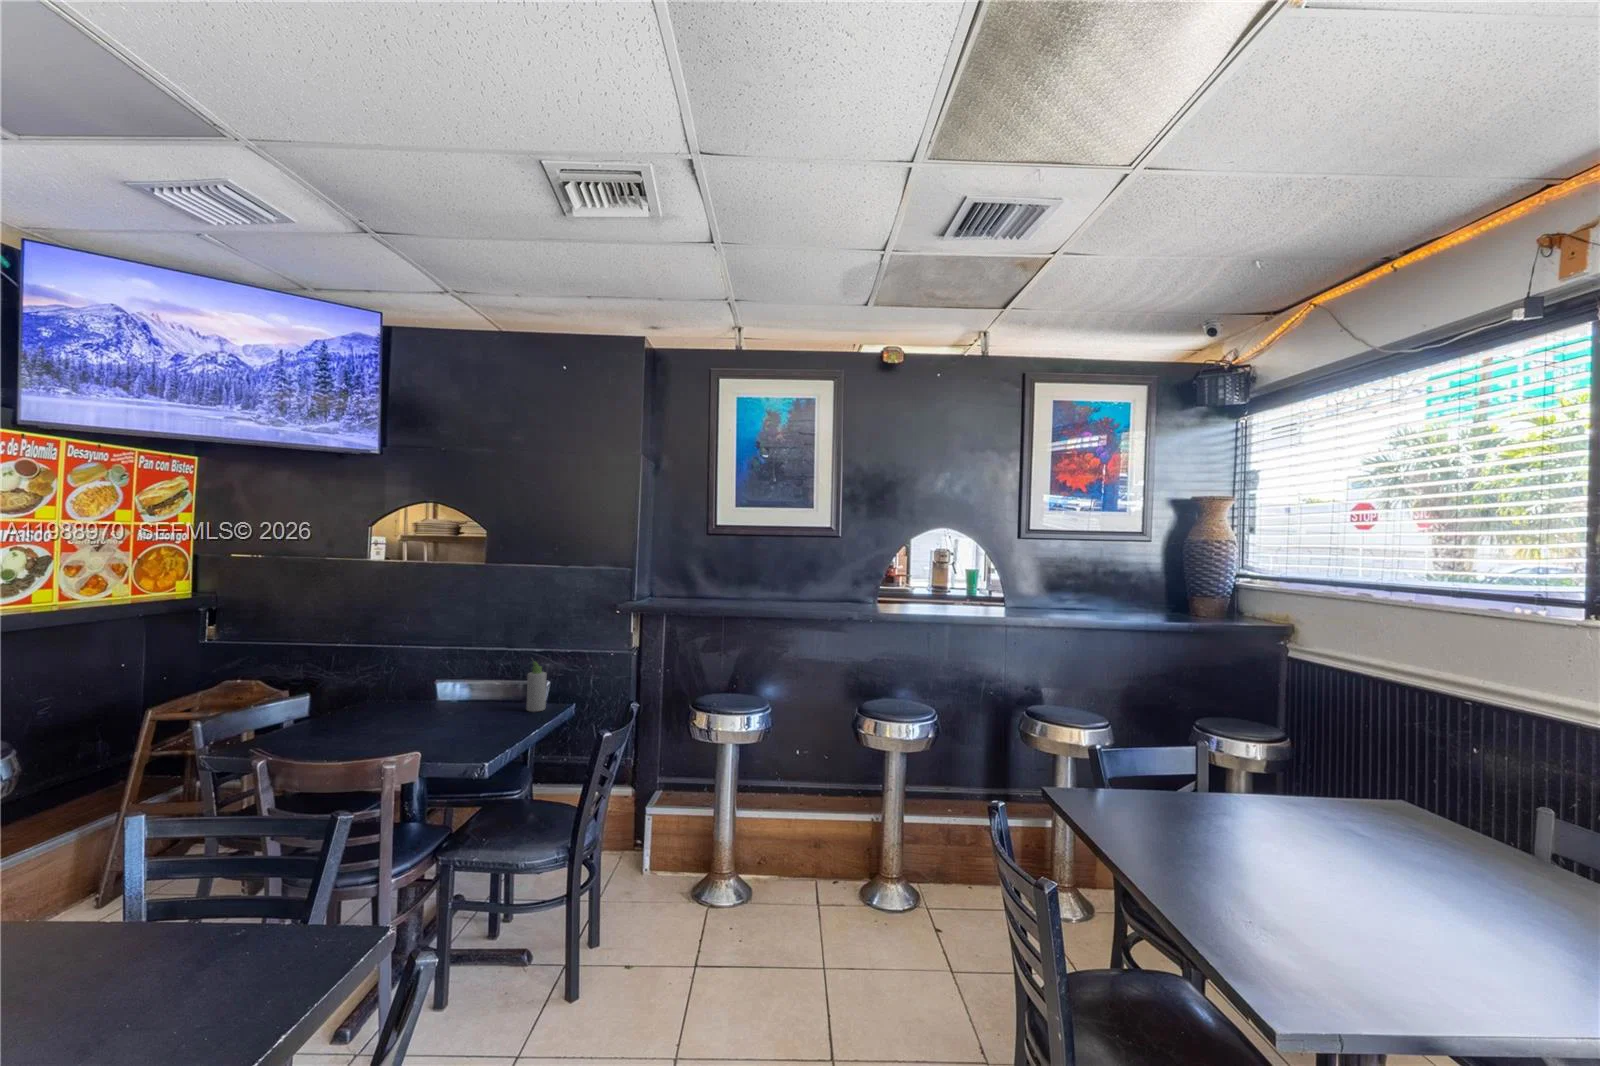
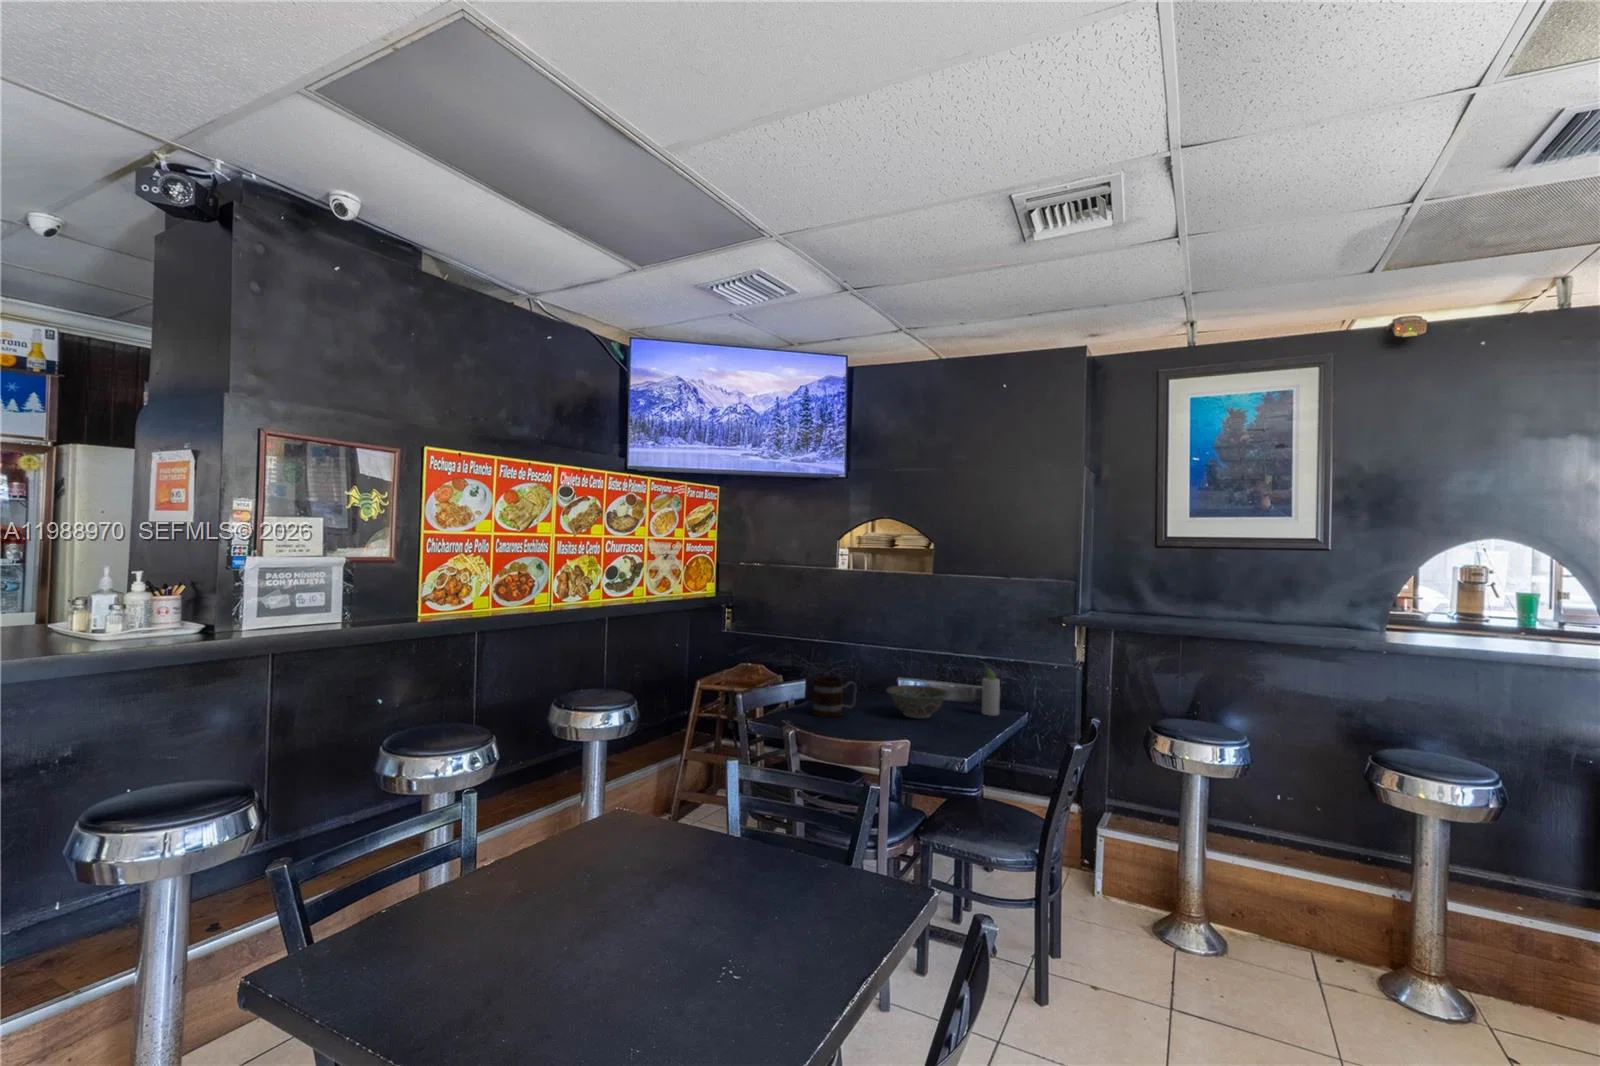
bowl: none [408,687,487,726] -> present [886,685,950,718]
mug: none [302,689,368,740] -> present [813,677,857,717]

